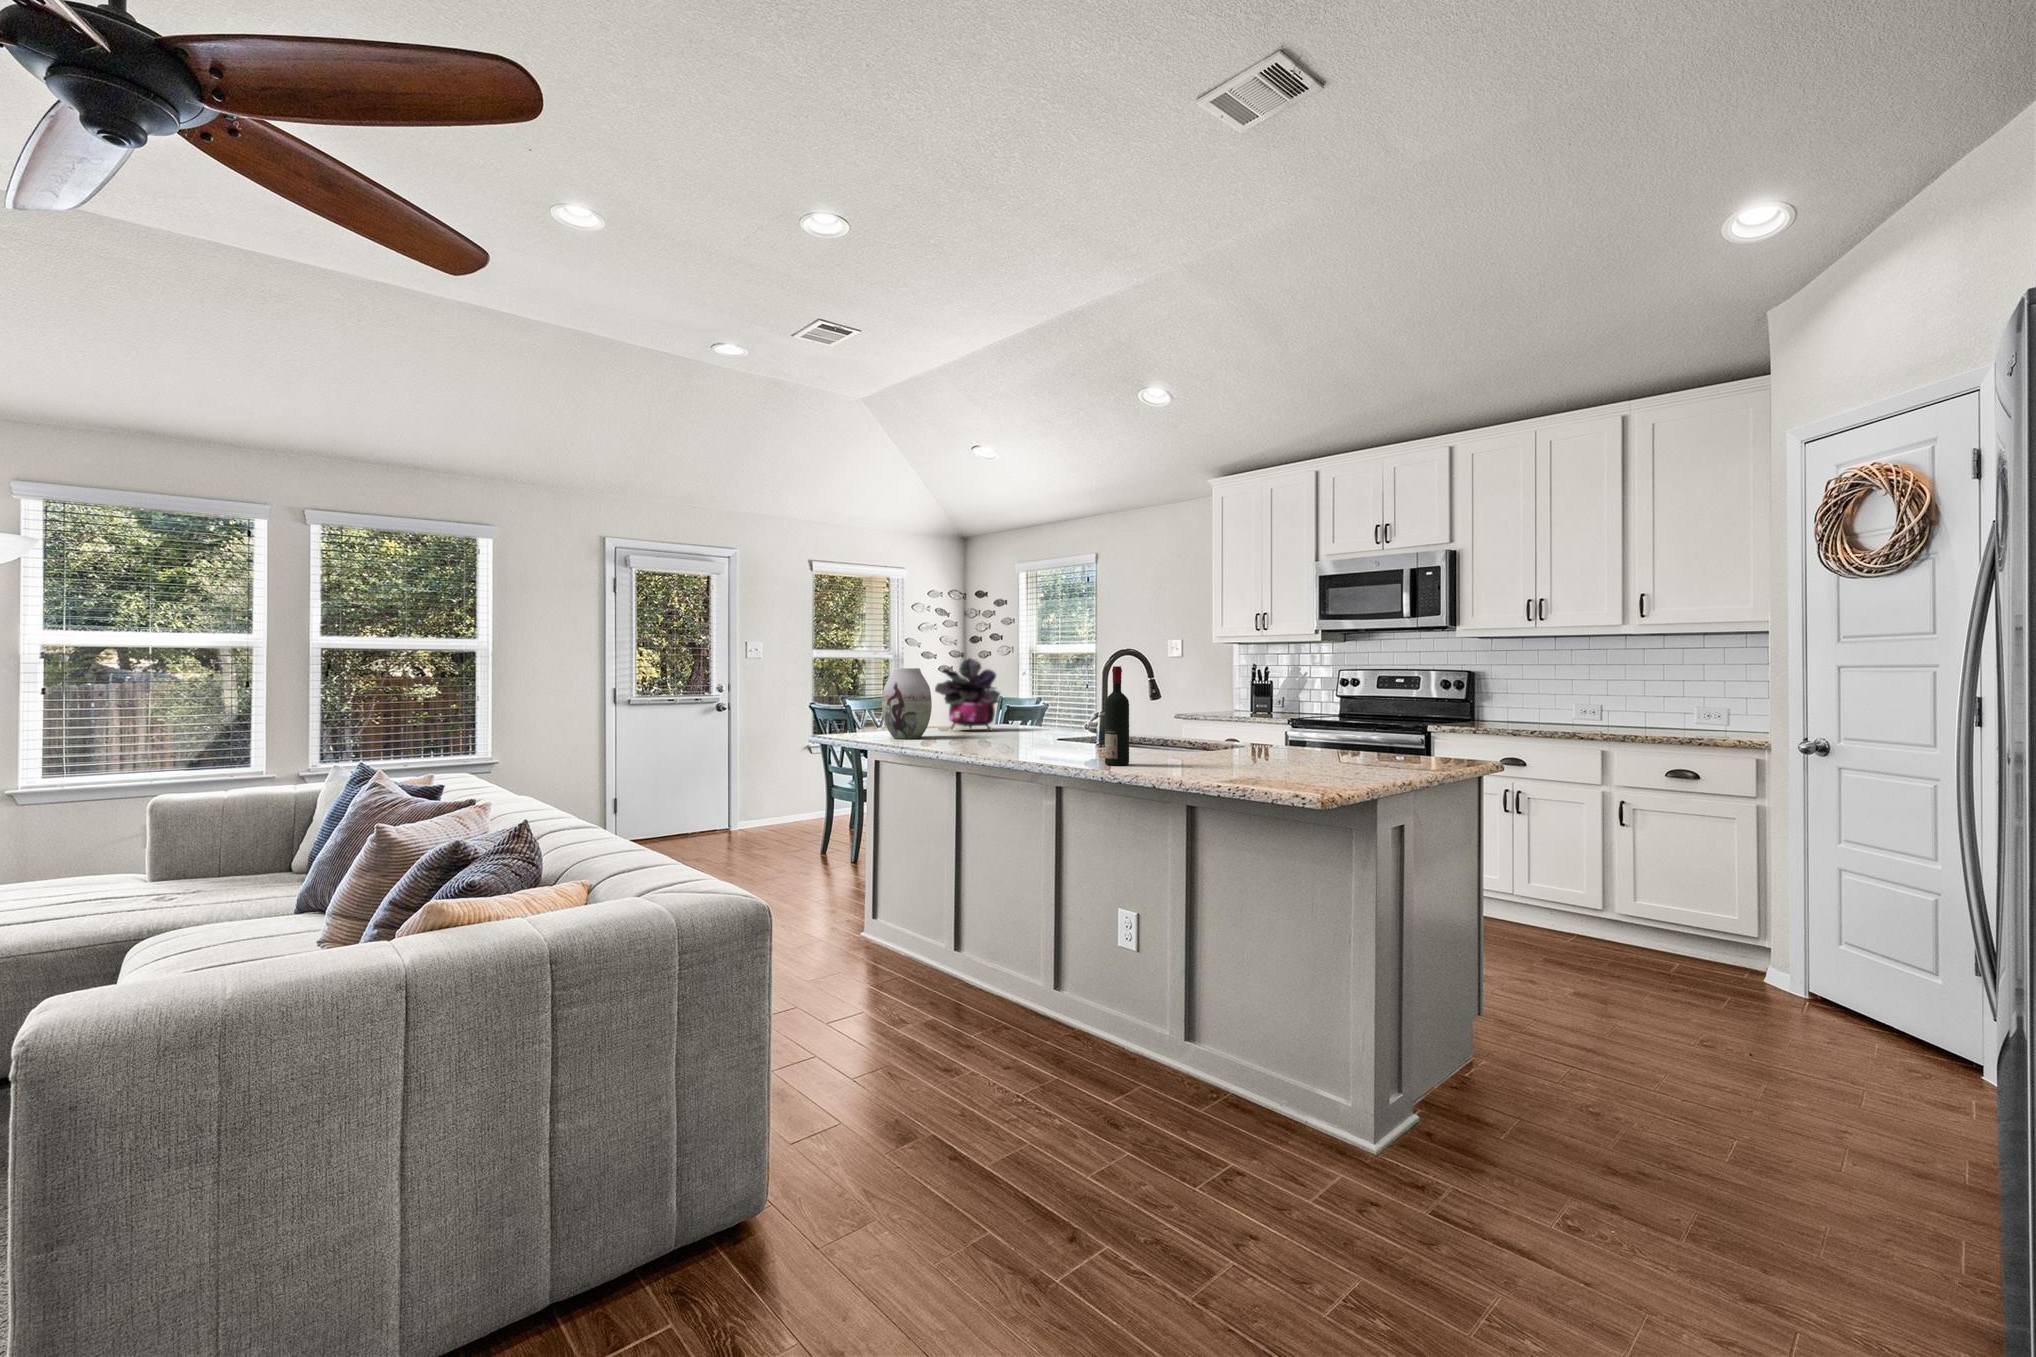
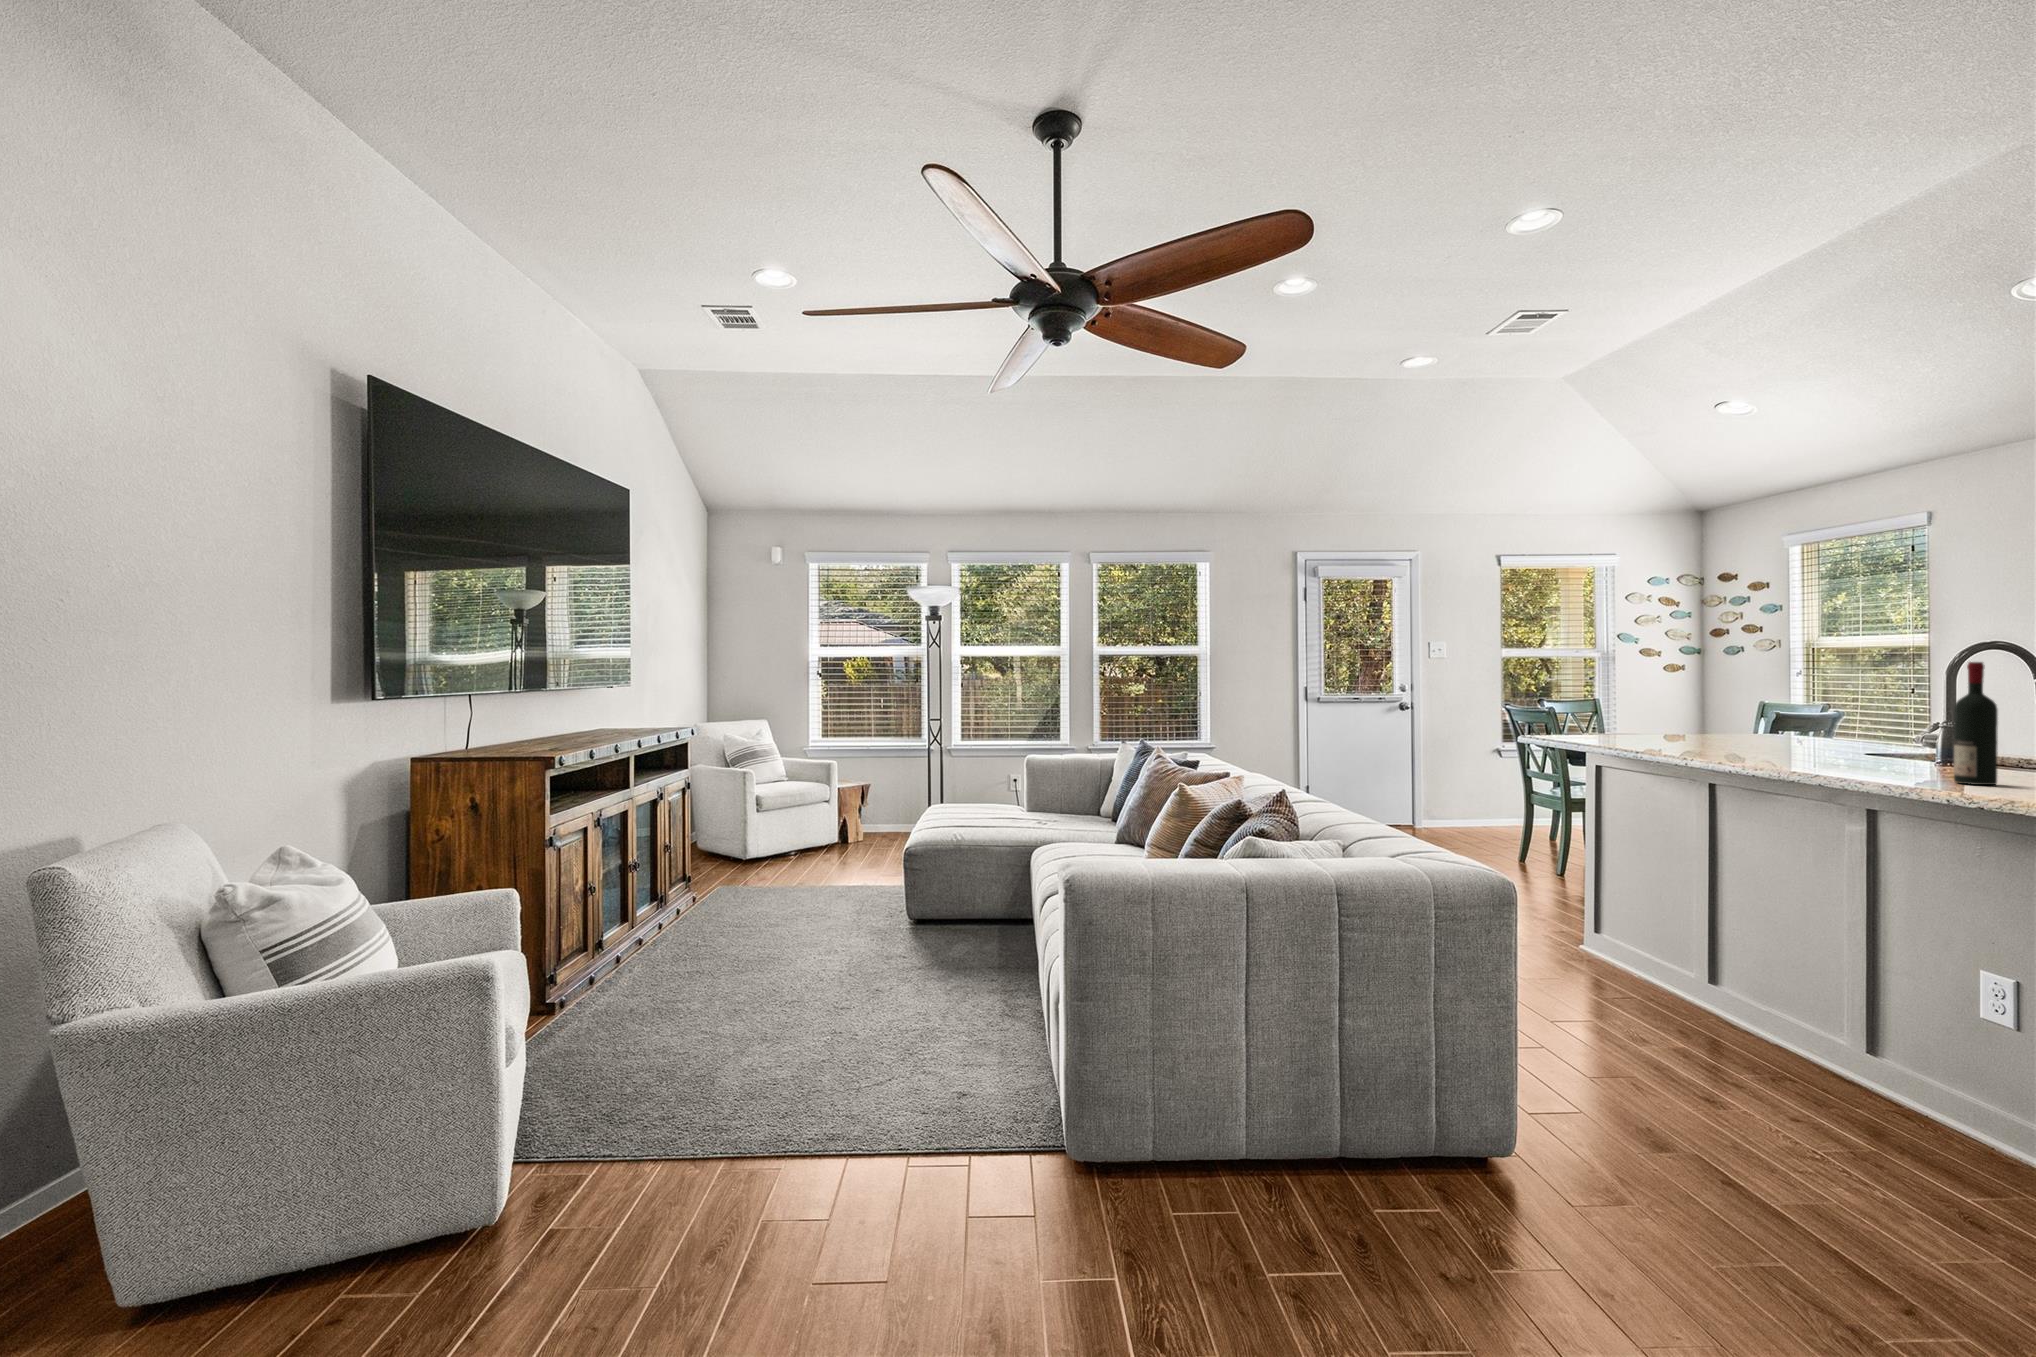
potted plant: present [935,658,1000,730] -> none [1675,655,1770,740]
vase: present [882,668,932,739] -> none [1609,666,1674,743]

